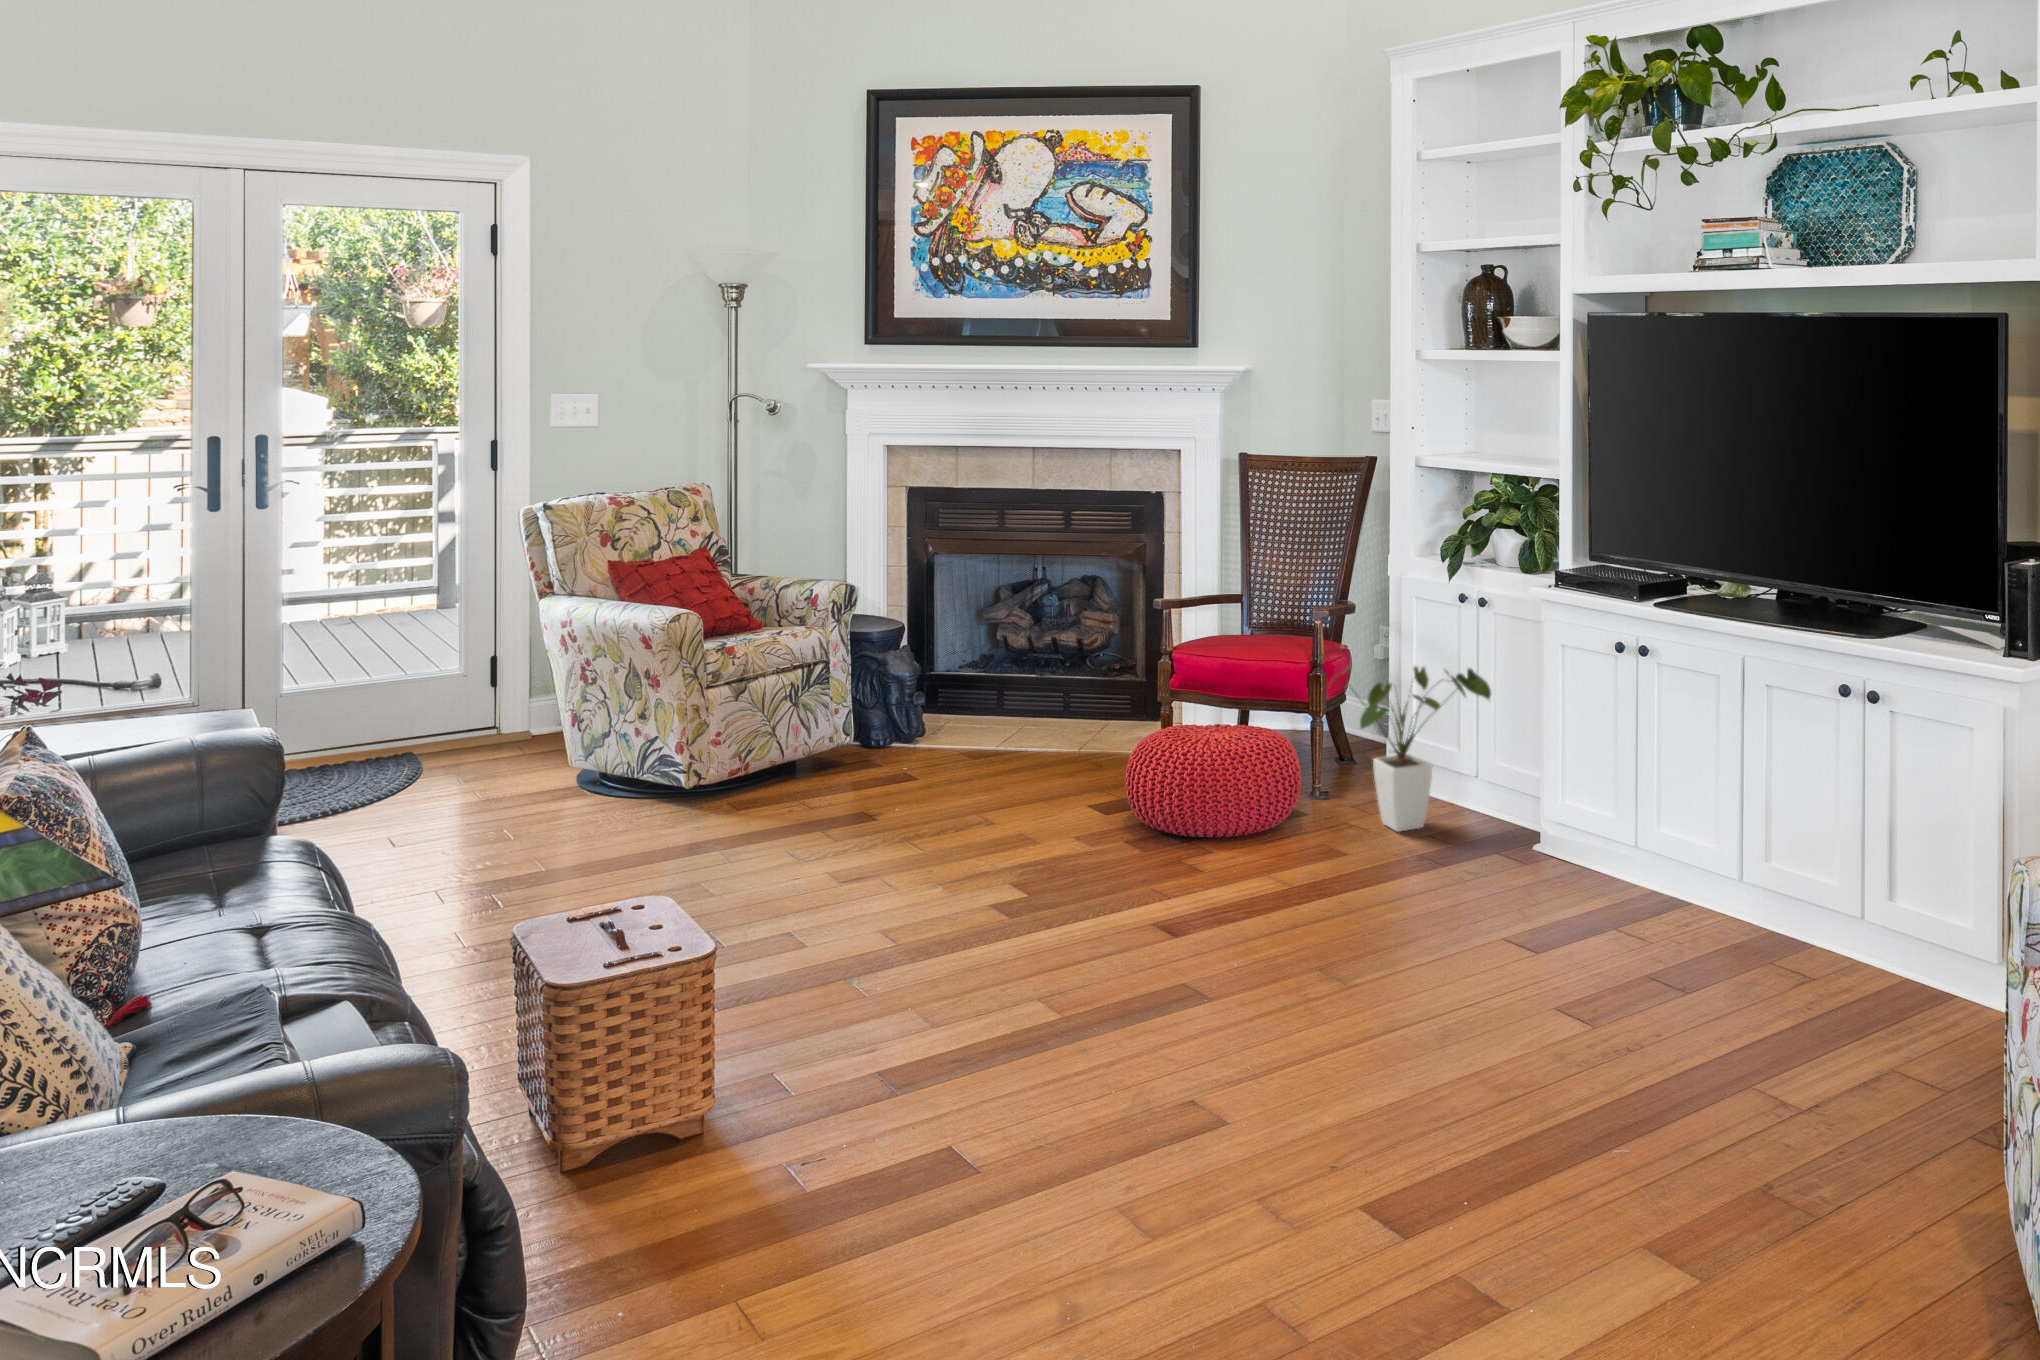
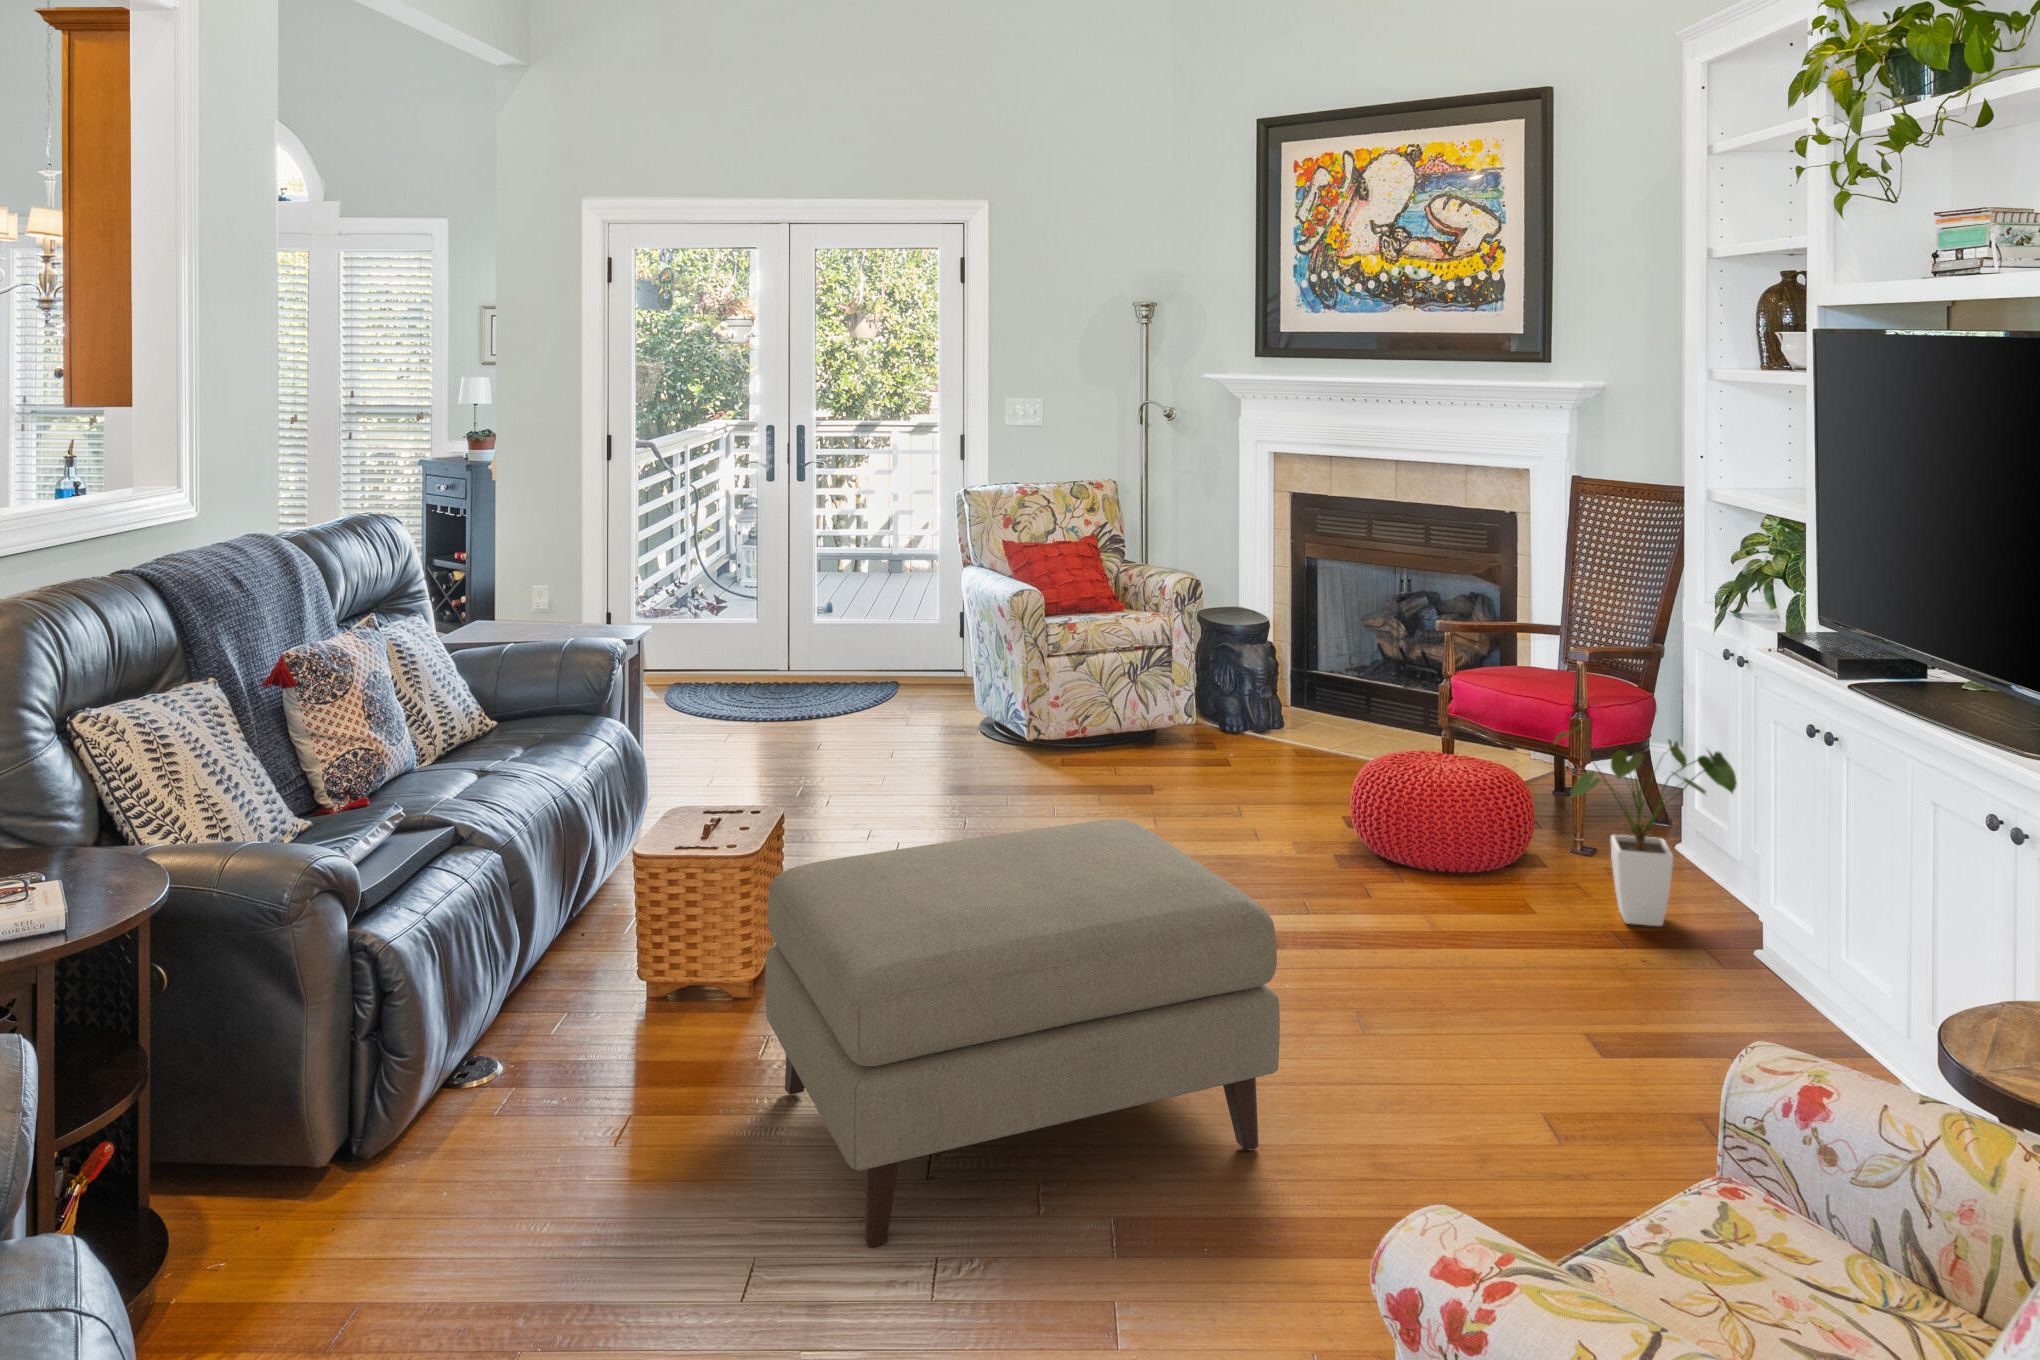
ottoman: none [840,812,1364,1280] -> present [765,819,1280,1247]

